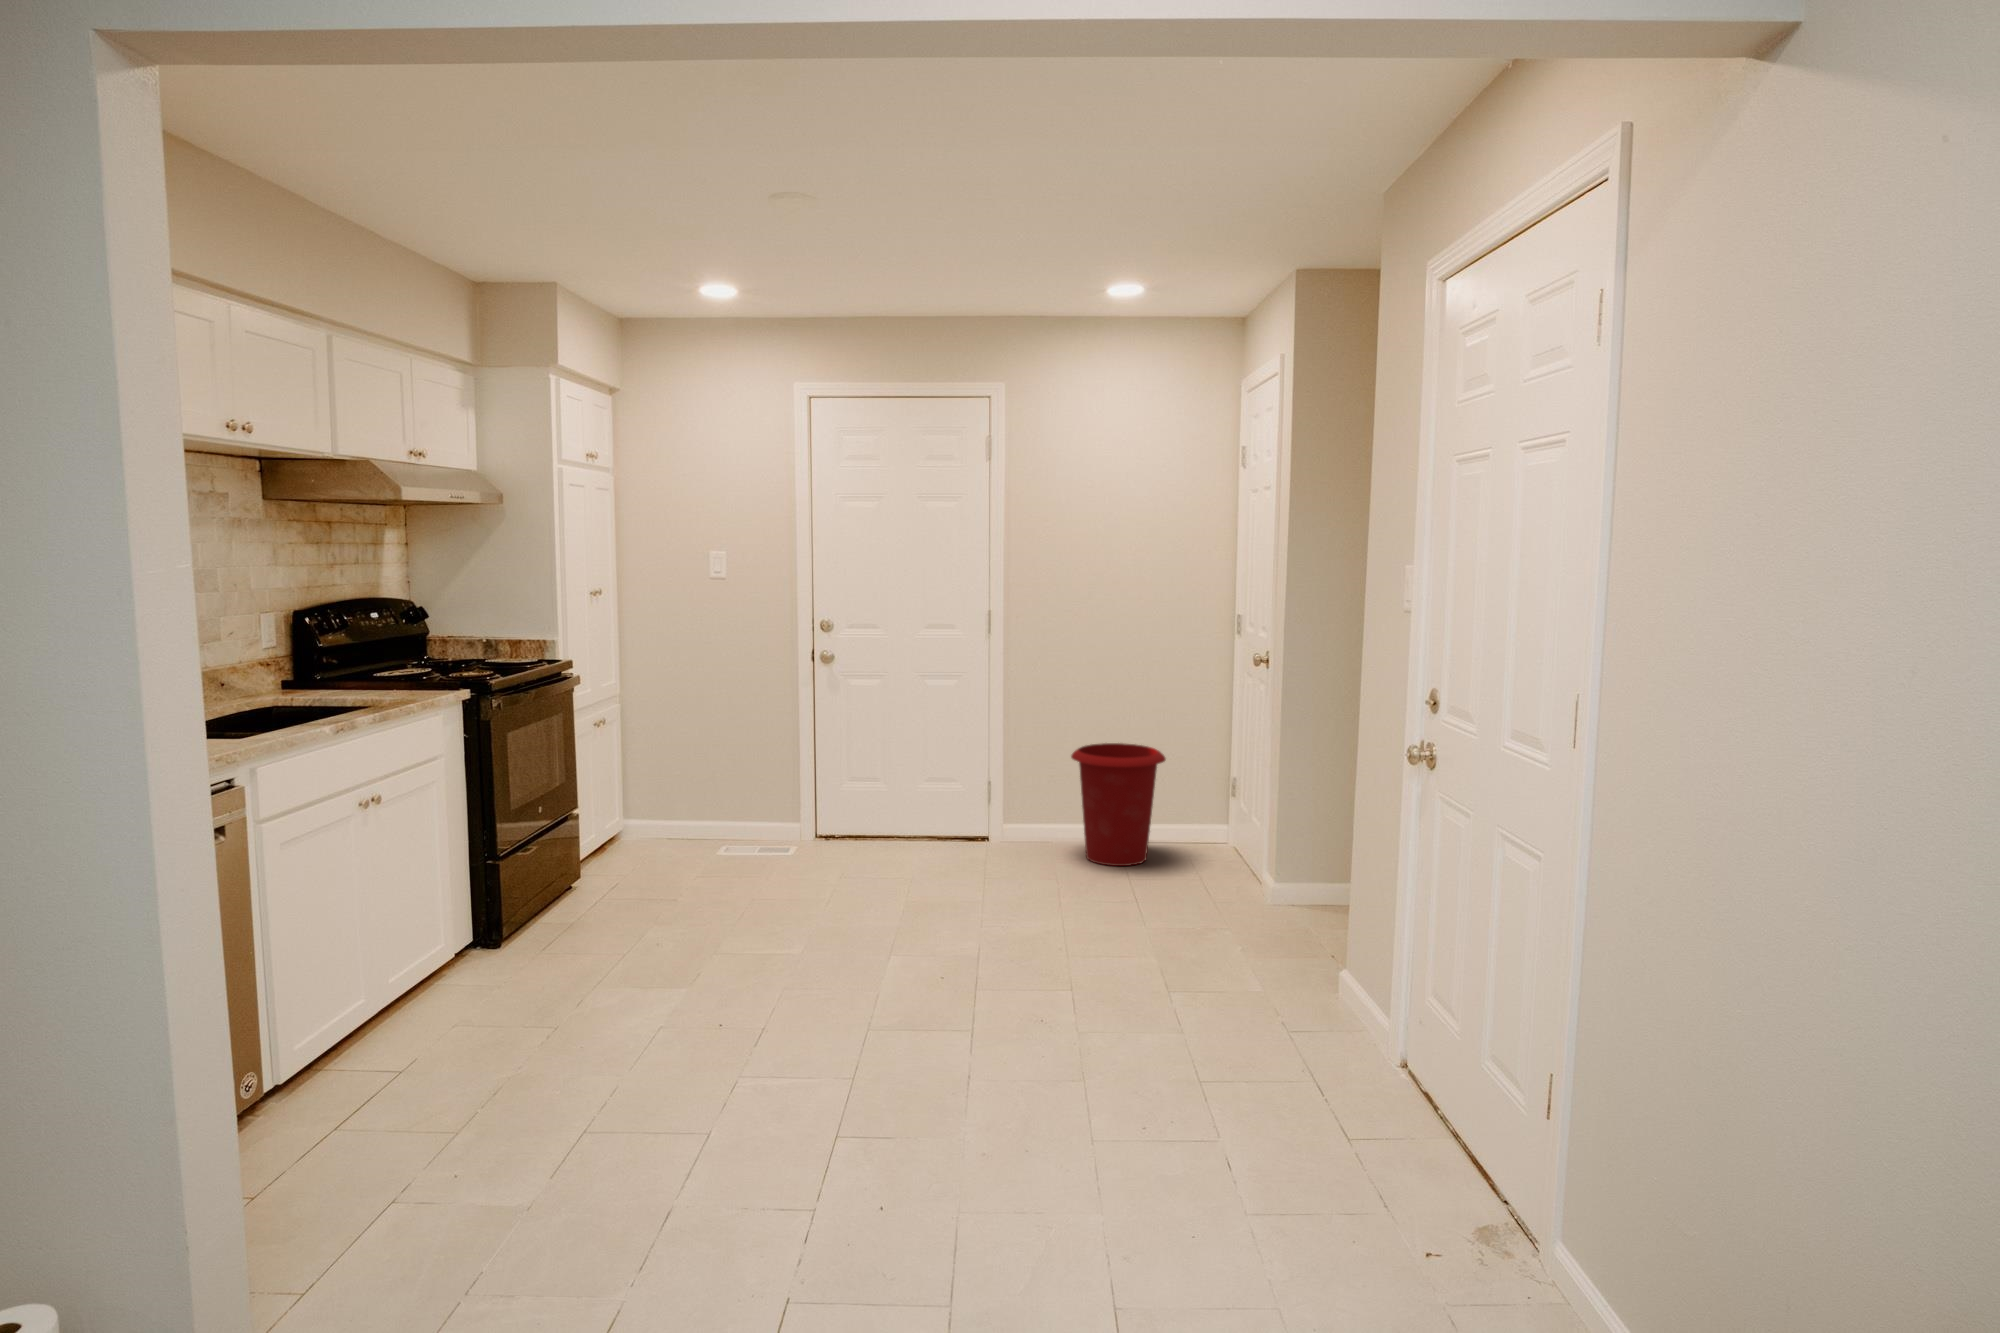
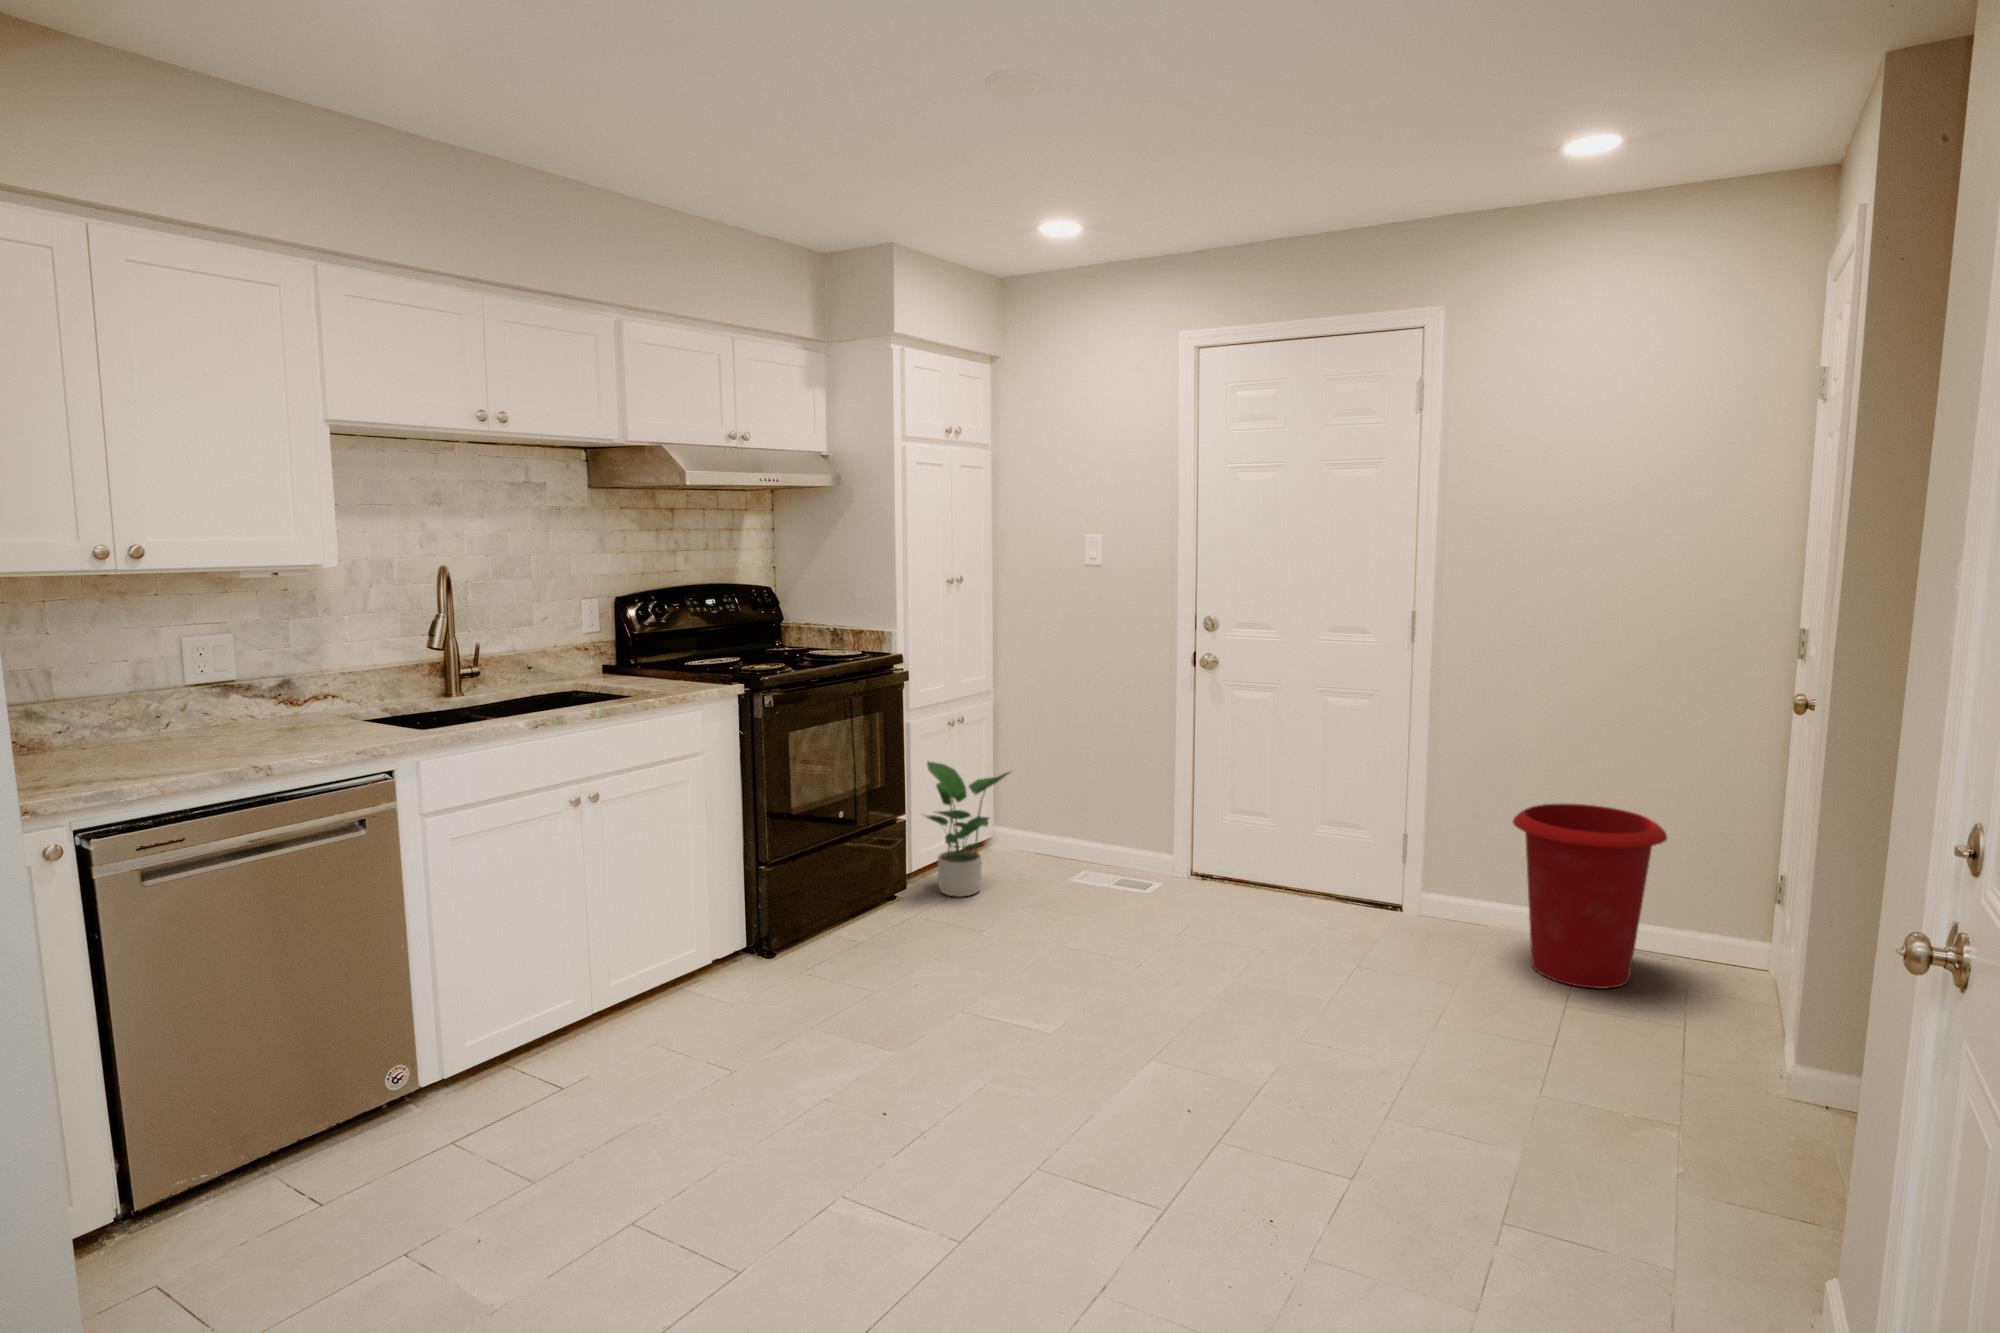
potted plant: none [588,758,675,878] -> present [927,762,1010,897]

